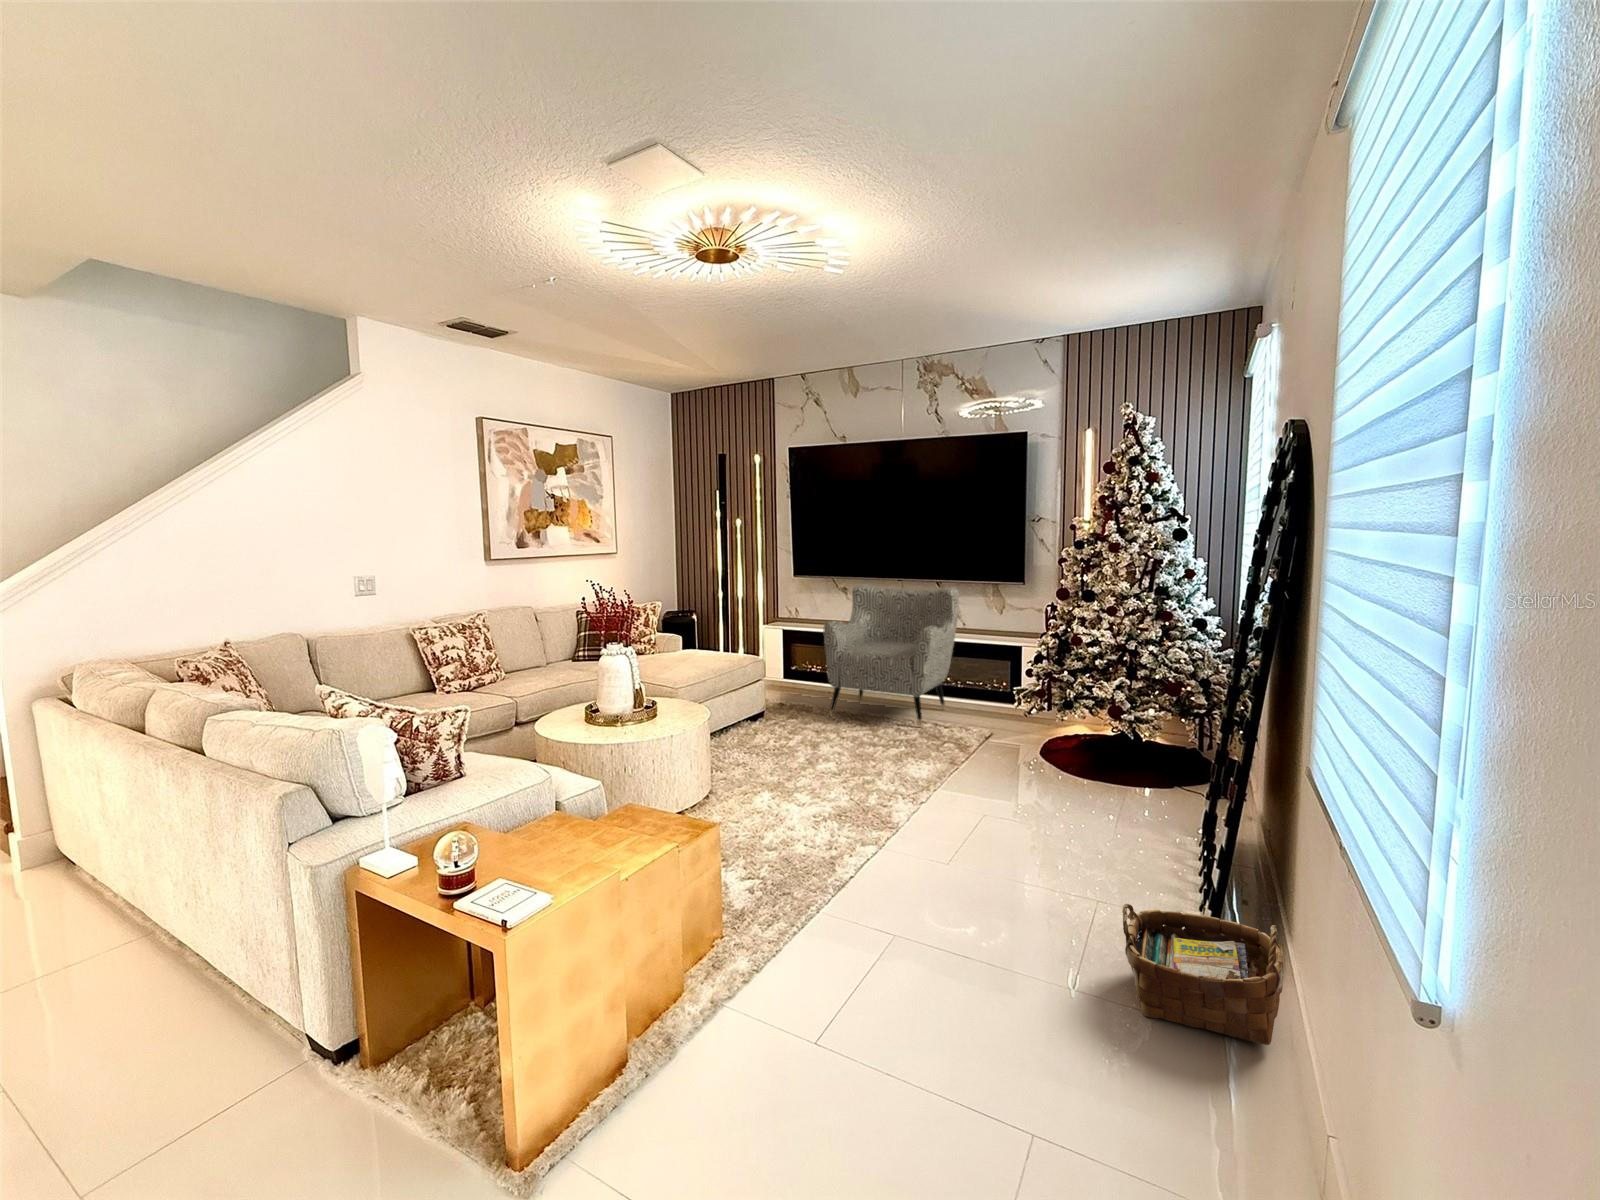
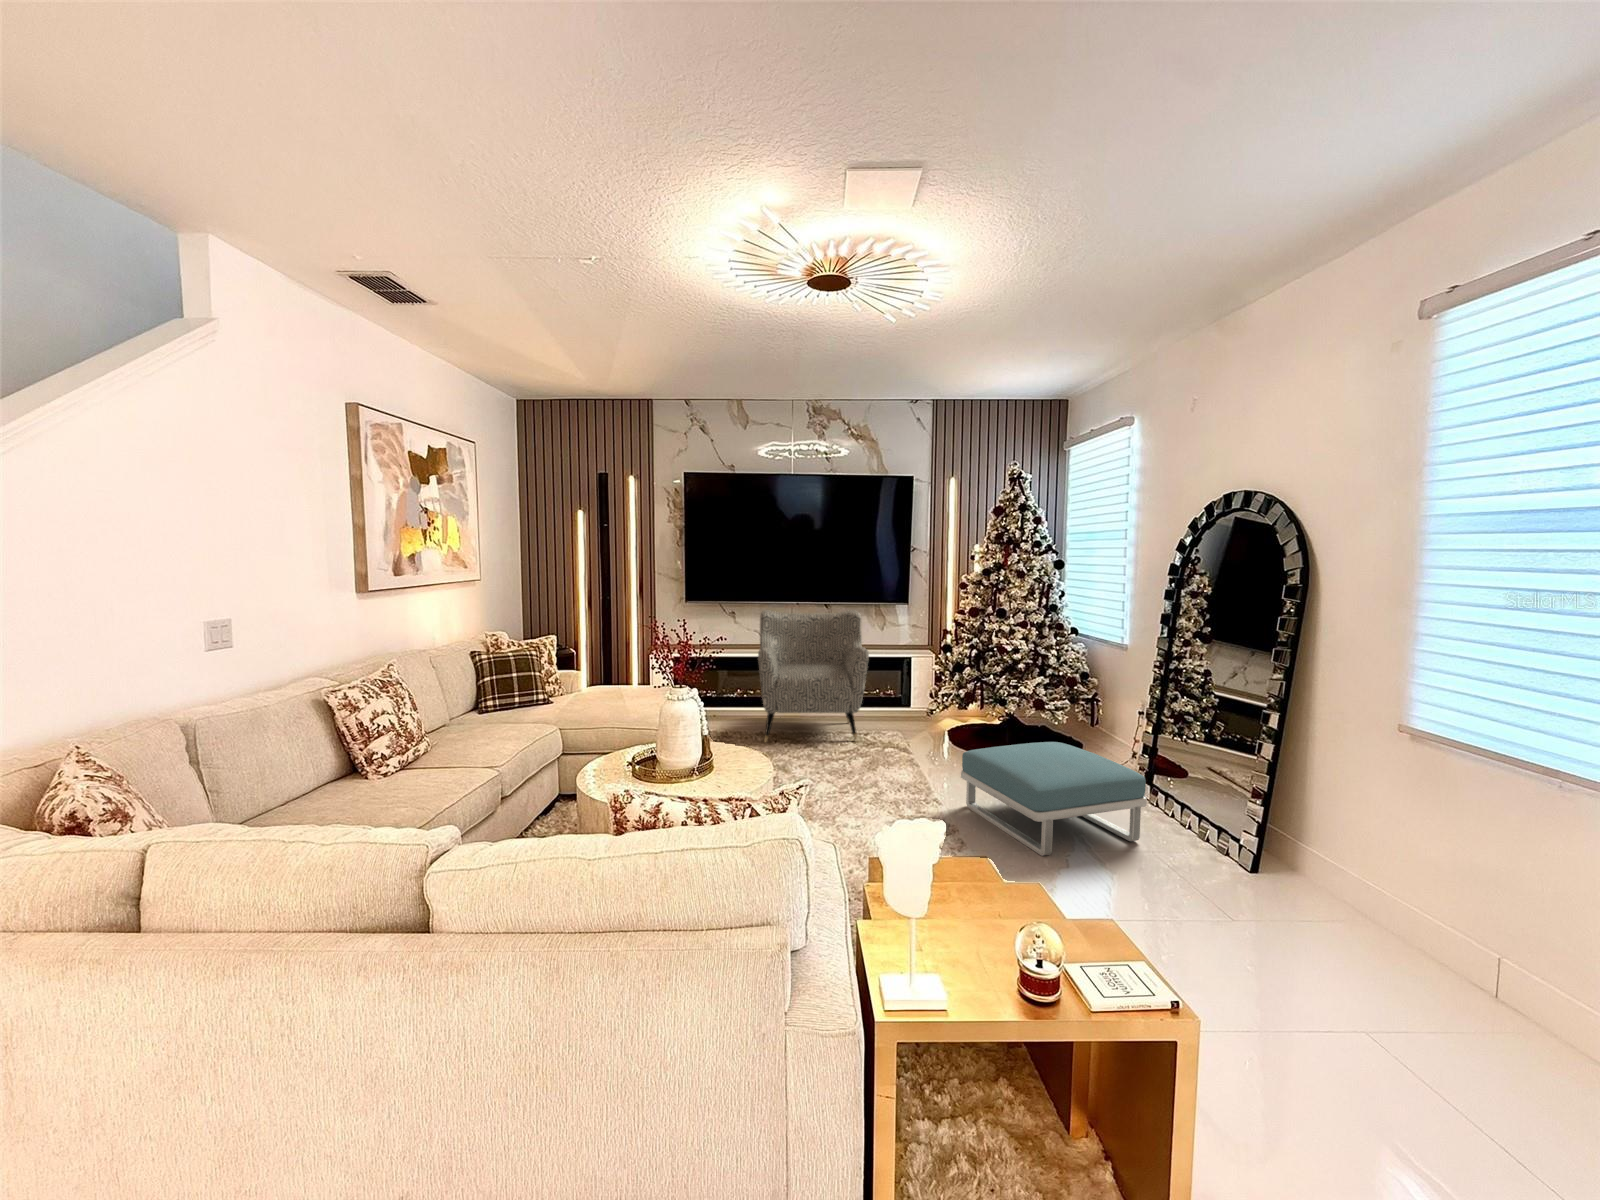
footstool: none [910,743,1079,876] -> present [961,742,1147,856]
woven basket: present [1122,904,1284,1045] -> none [1266,835,1397,923]

